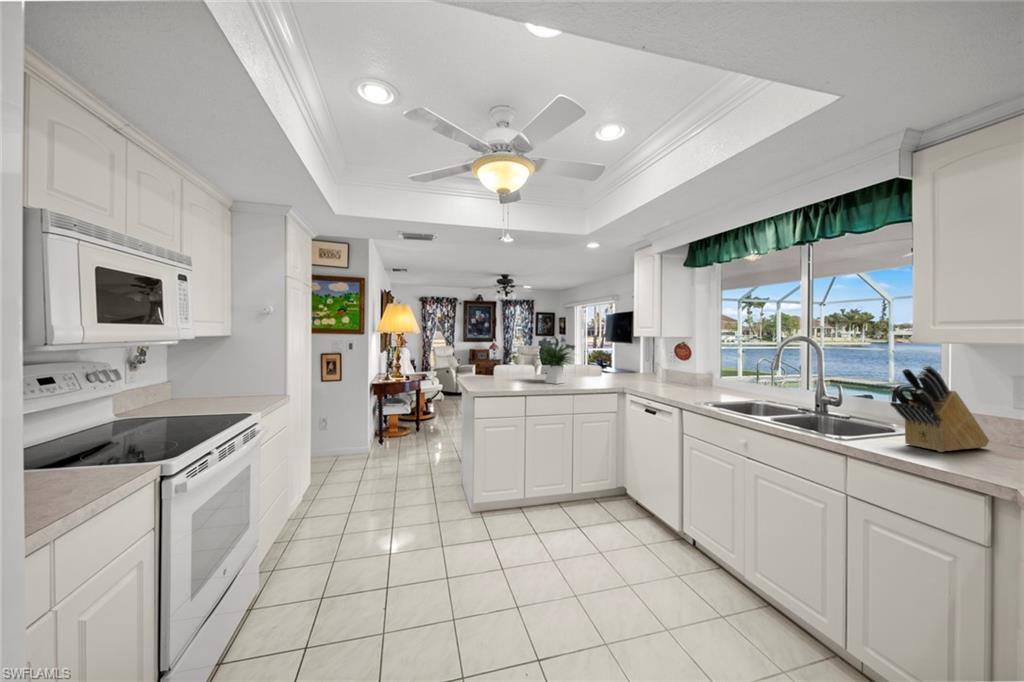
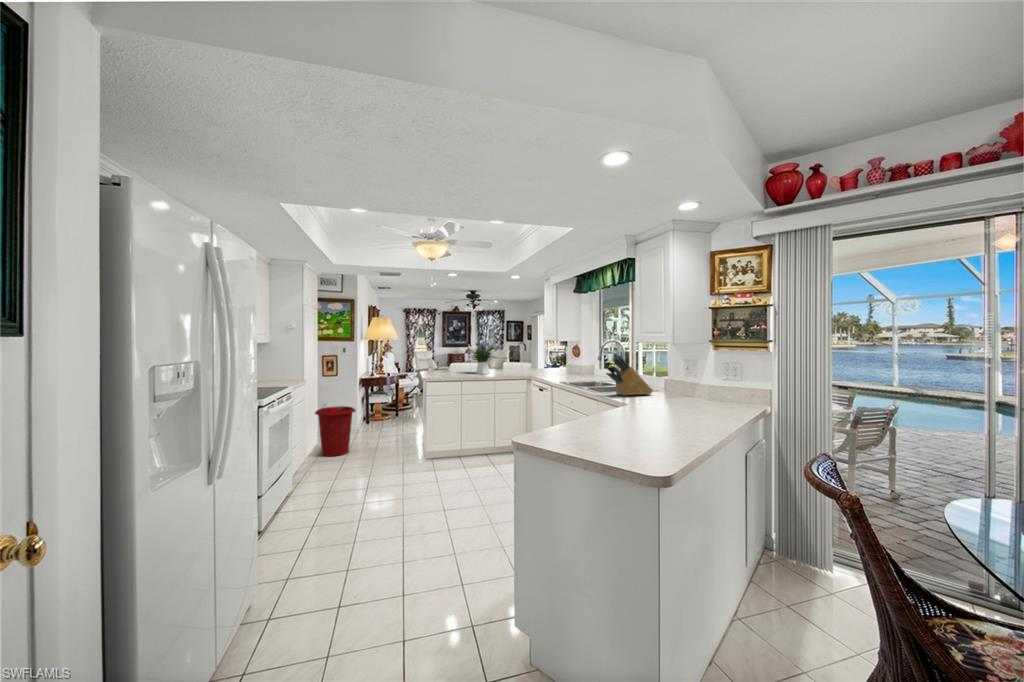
waste bin: none [306,430,368,509] -> present [315,406,356,456]

